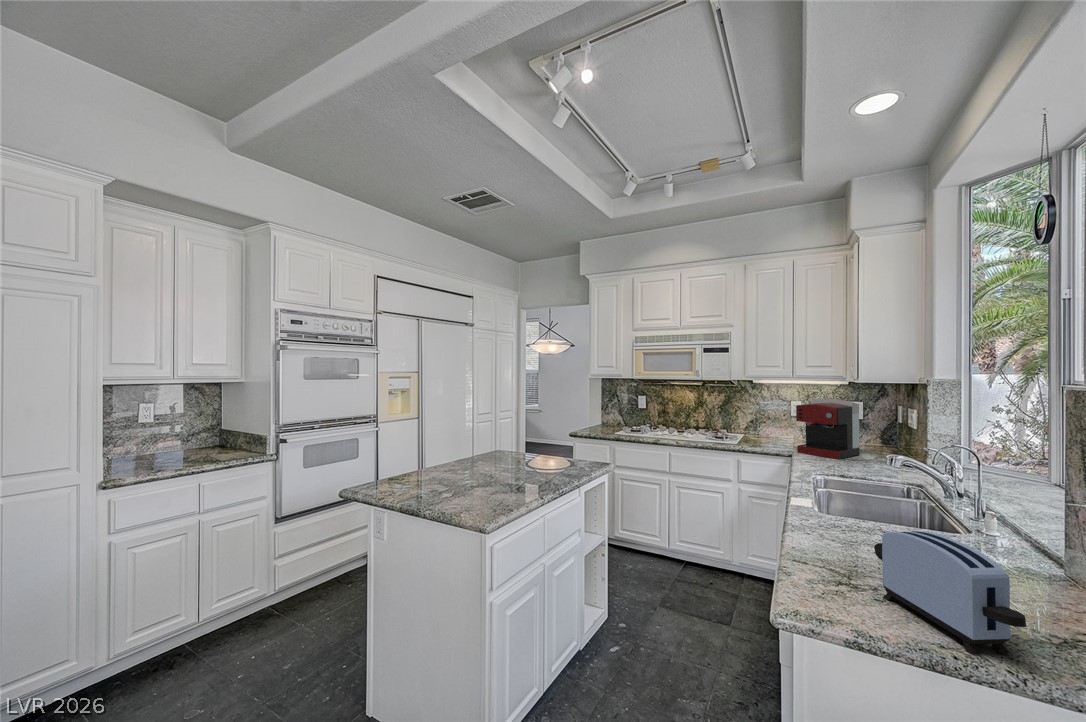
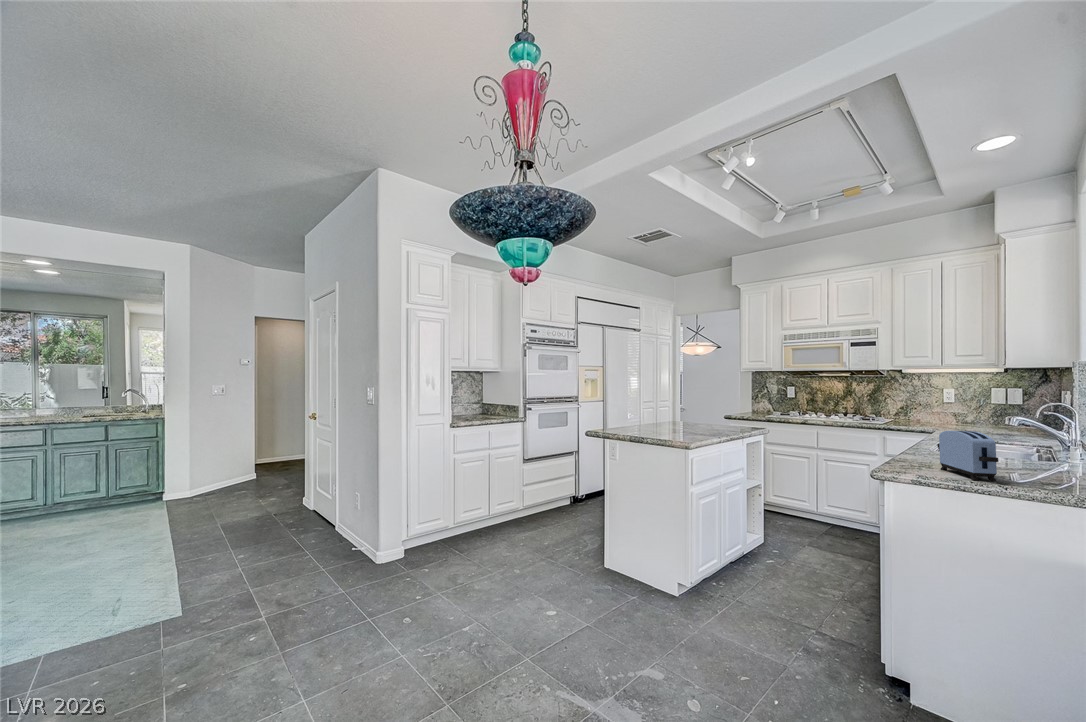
coffee maker: present [796,399,859,459] -> none [938,383,1003,433]

